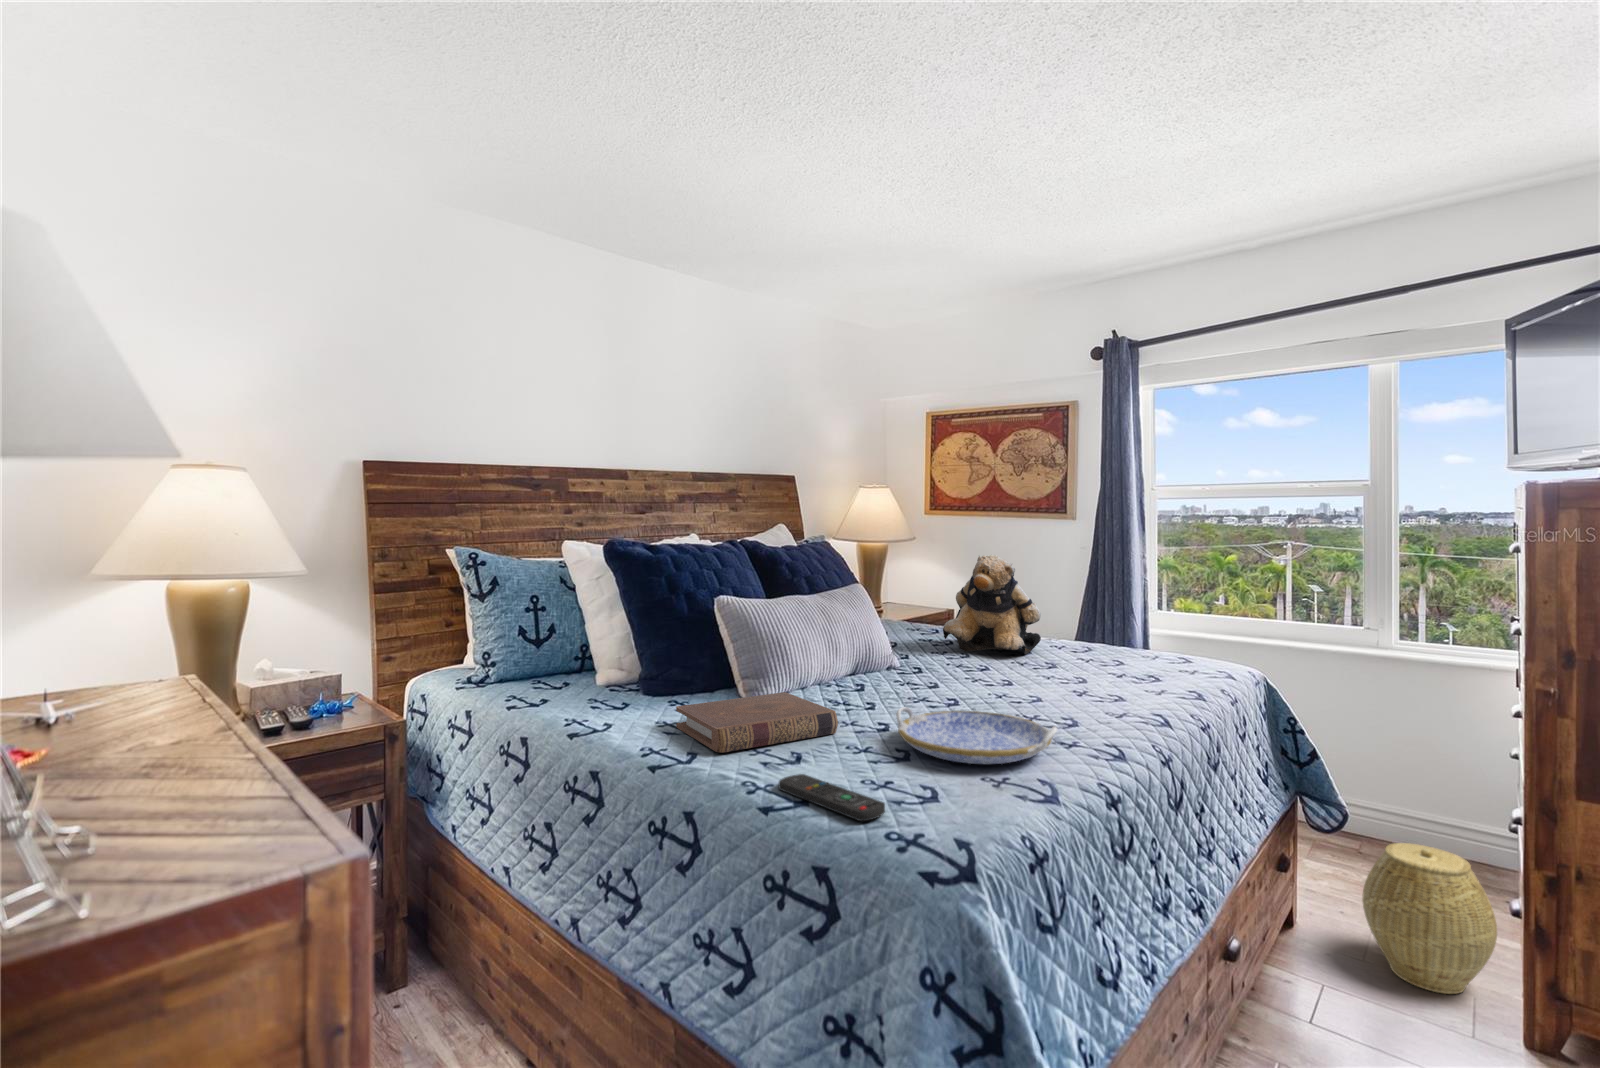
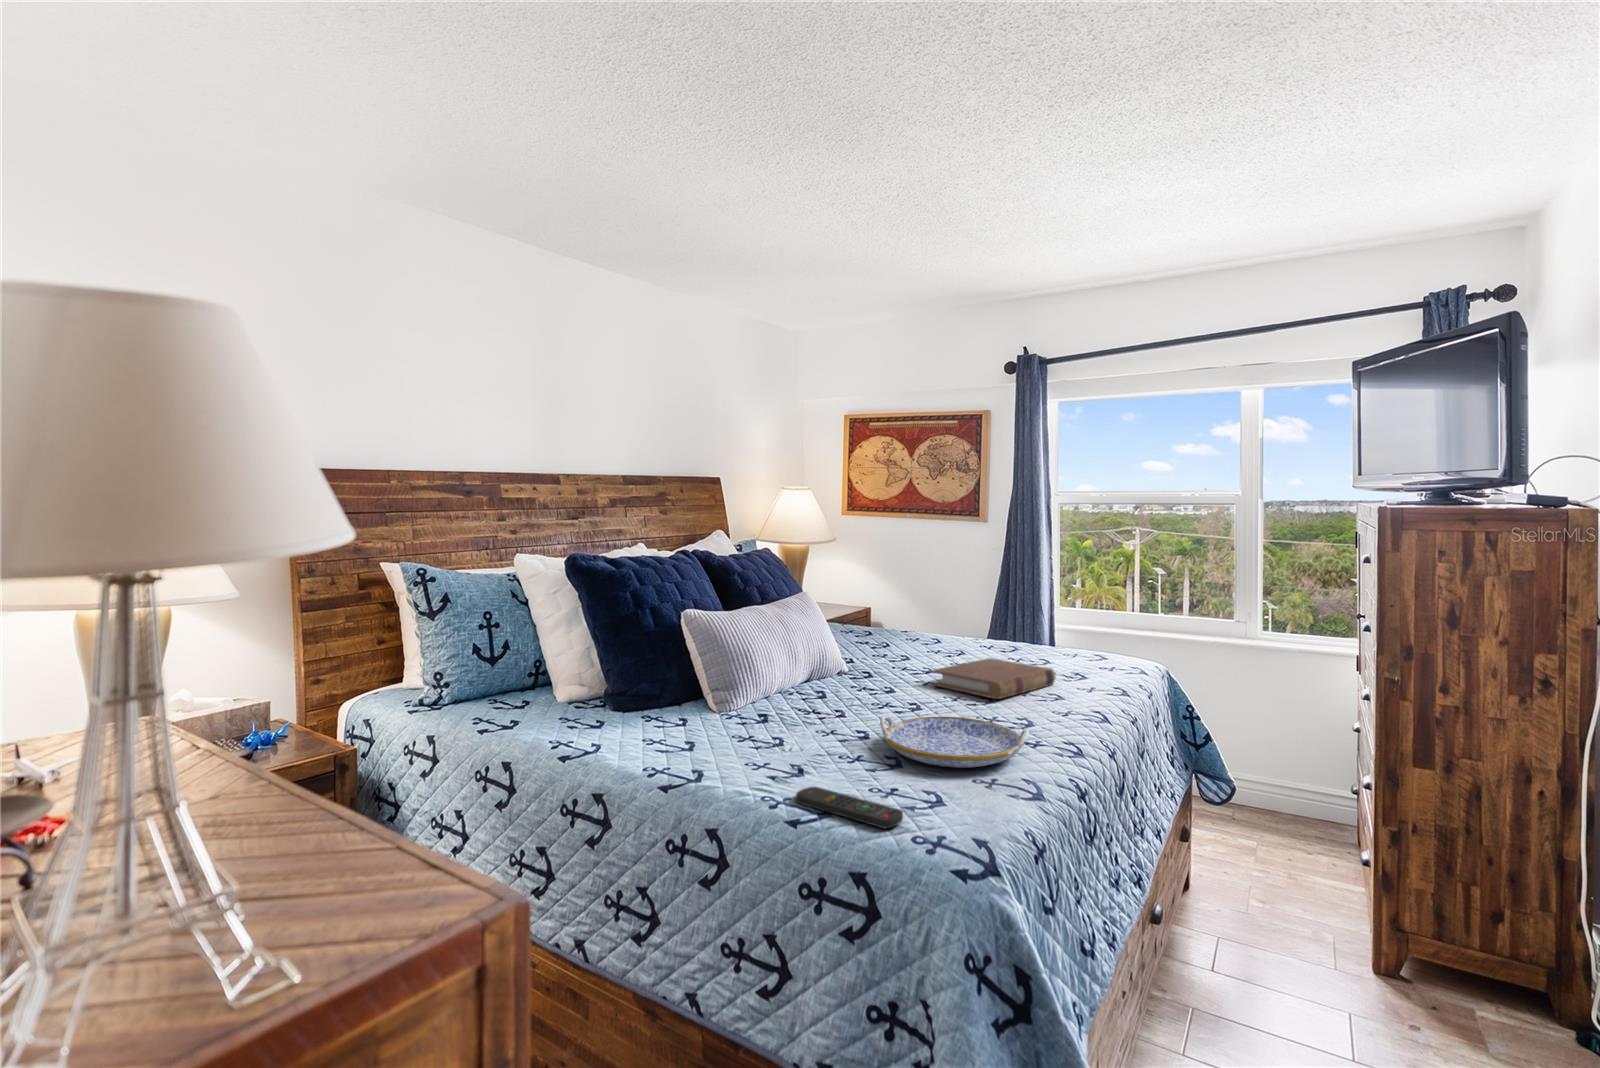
teddy bear: present [943,555,1041,654] -> none [885,564,975,656]
book: present [676,692,838,753] -> present [933,658,1056,699]
woven basket: present [1362,843,1497,994] -> none [1246,810,1349,934]

